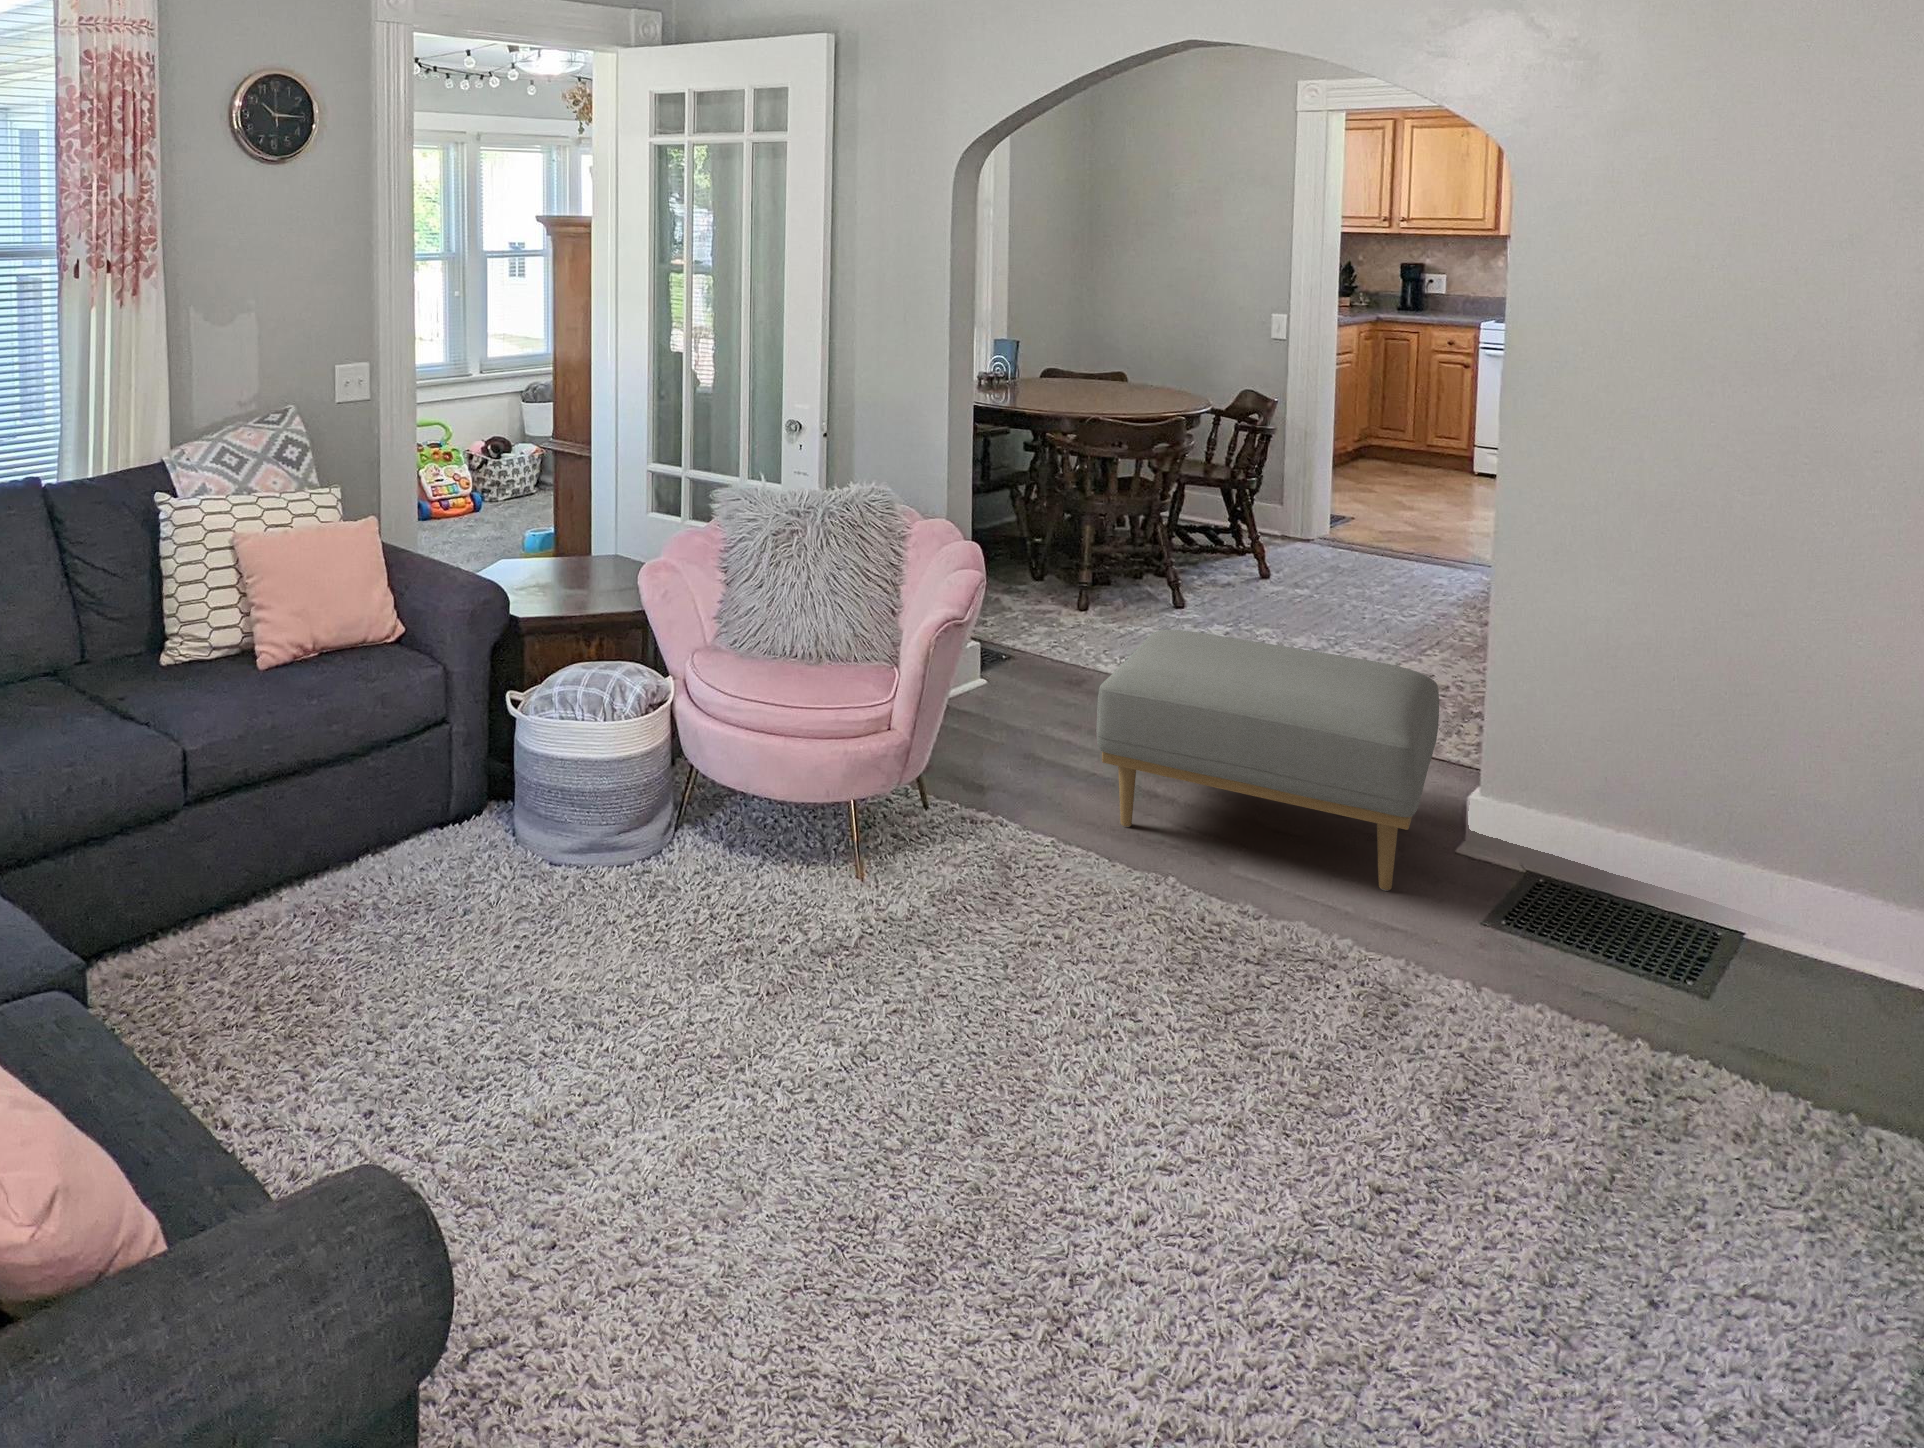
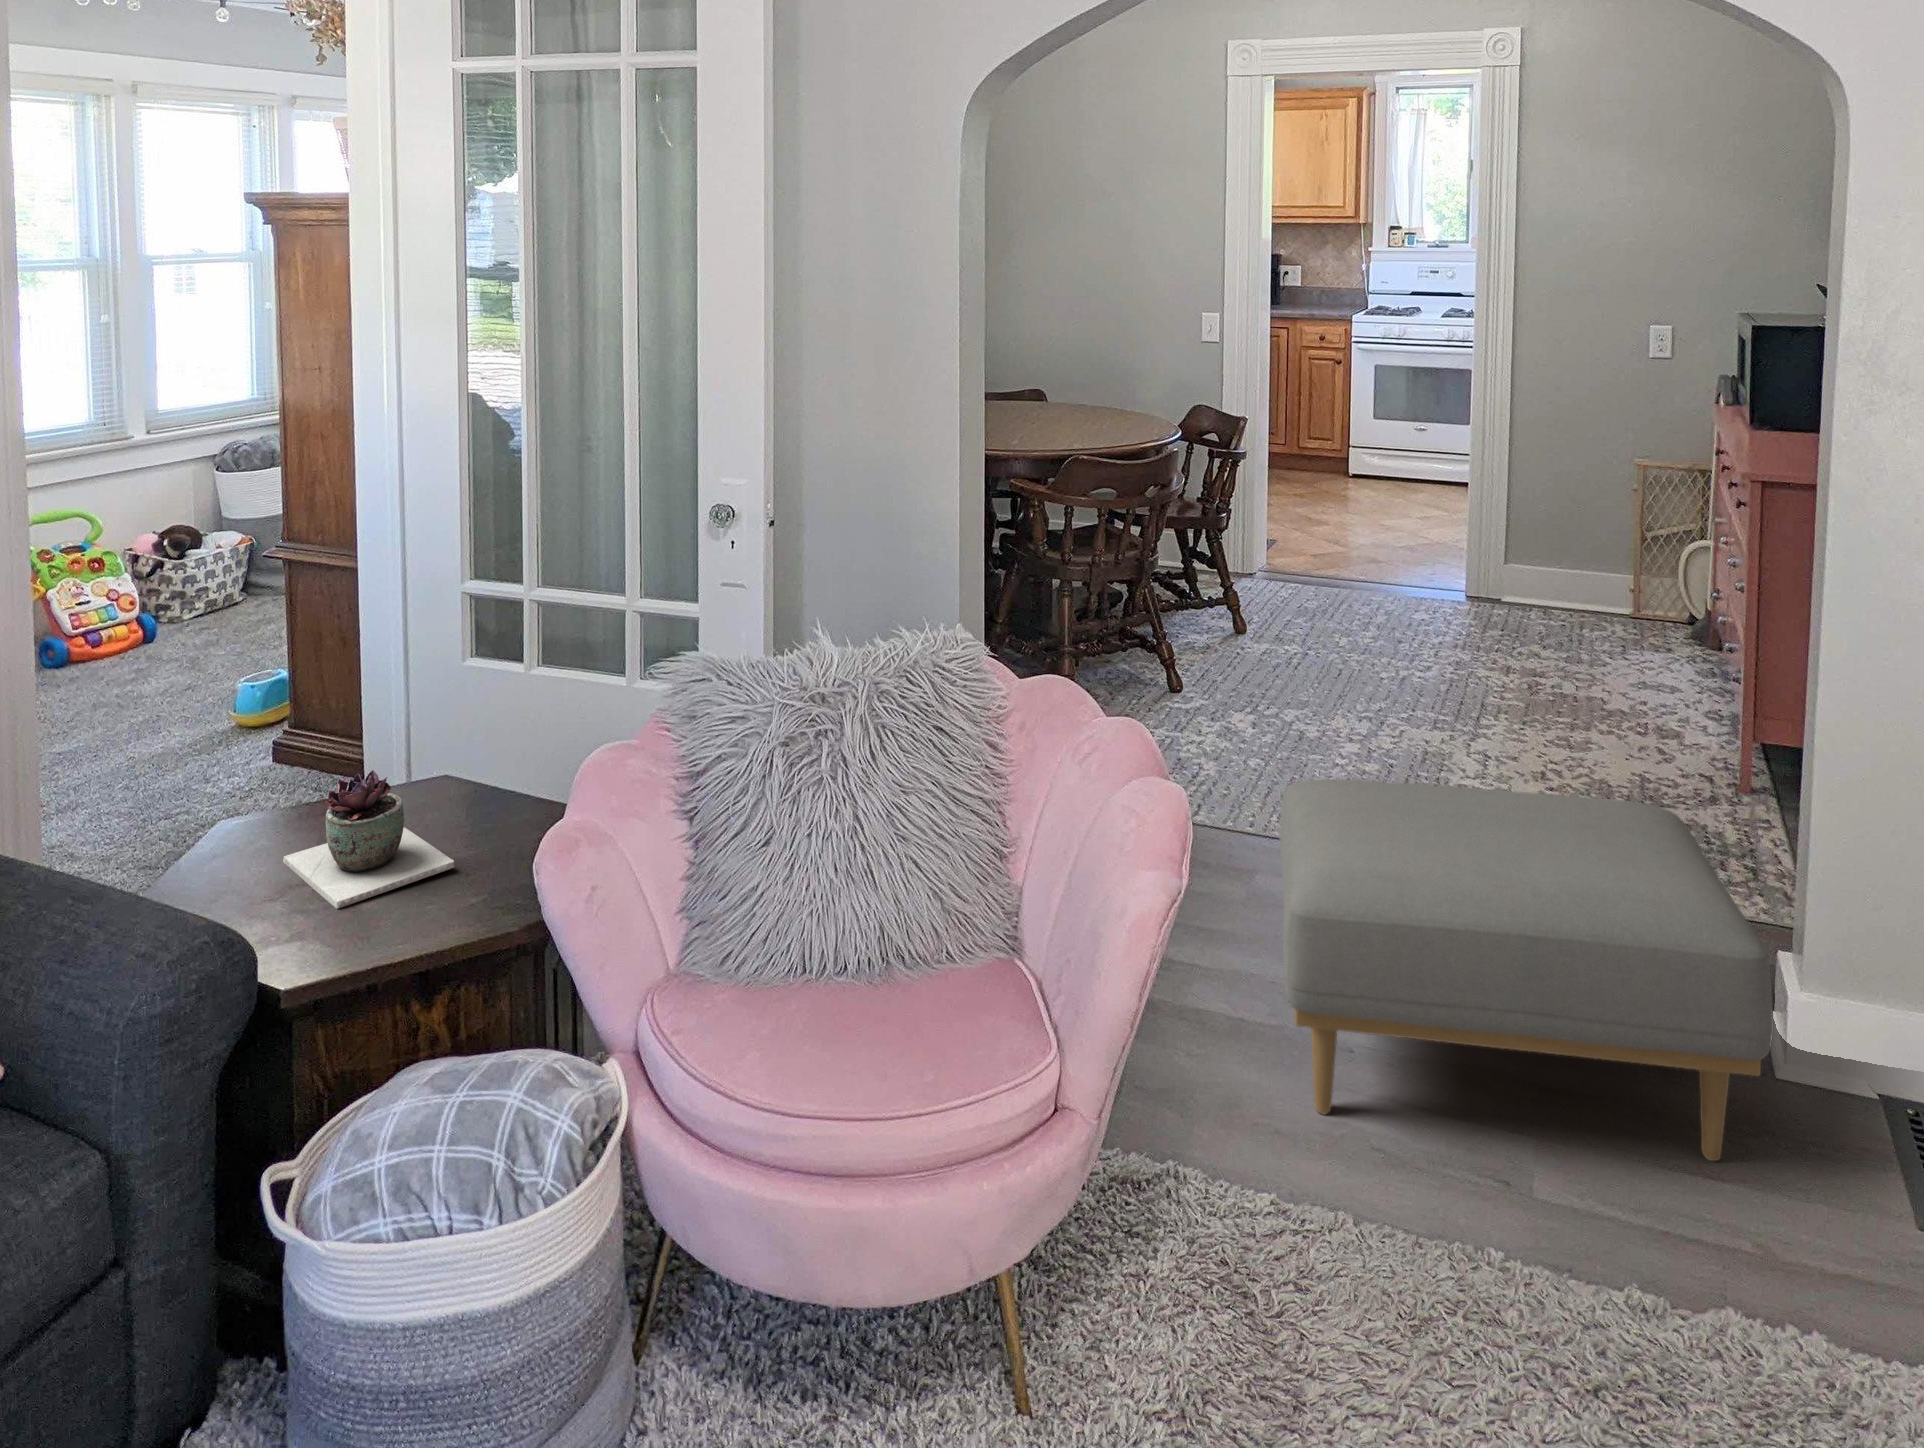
succulent plant: none [530,536,611,599] -> present [283,770,455,909]

